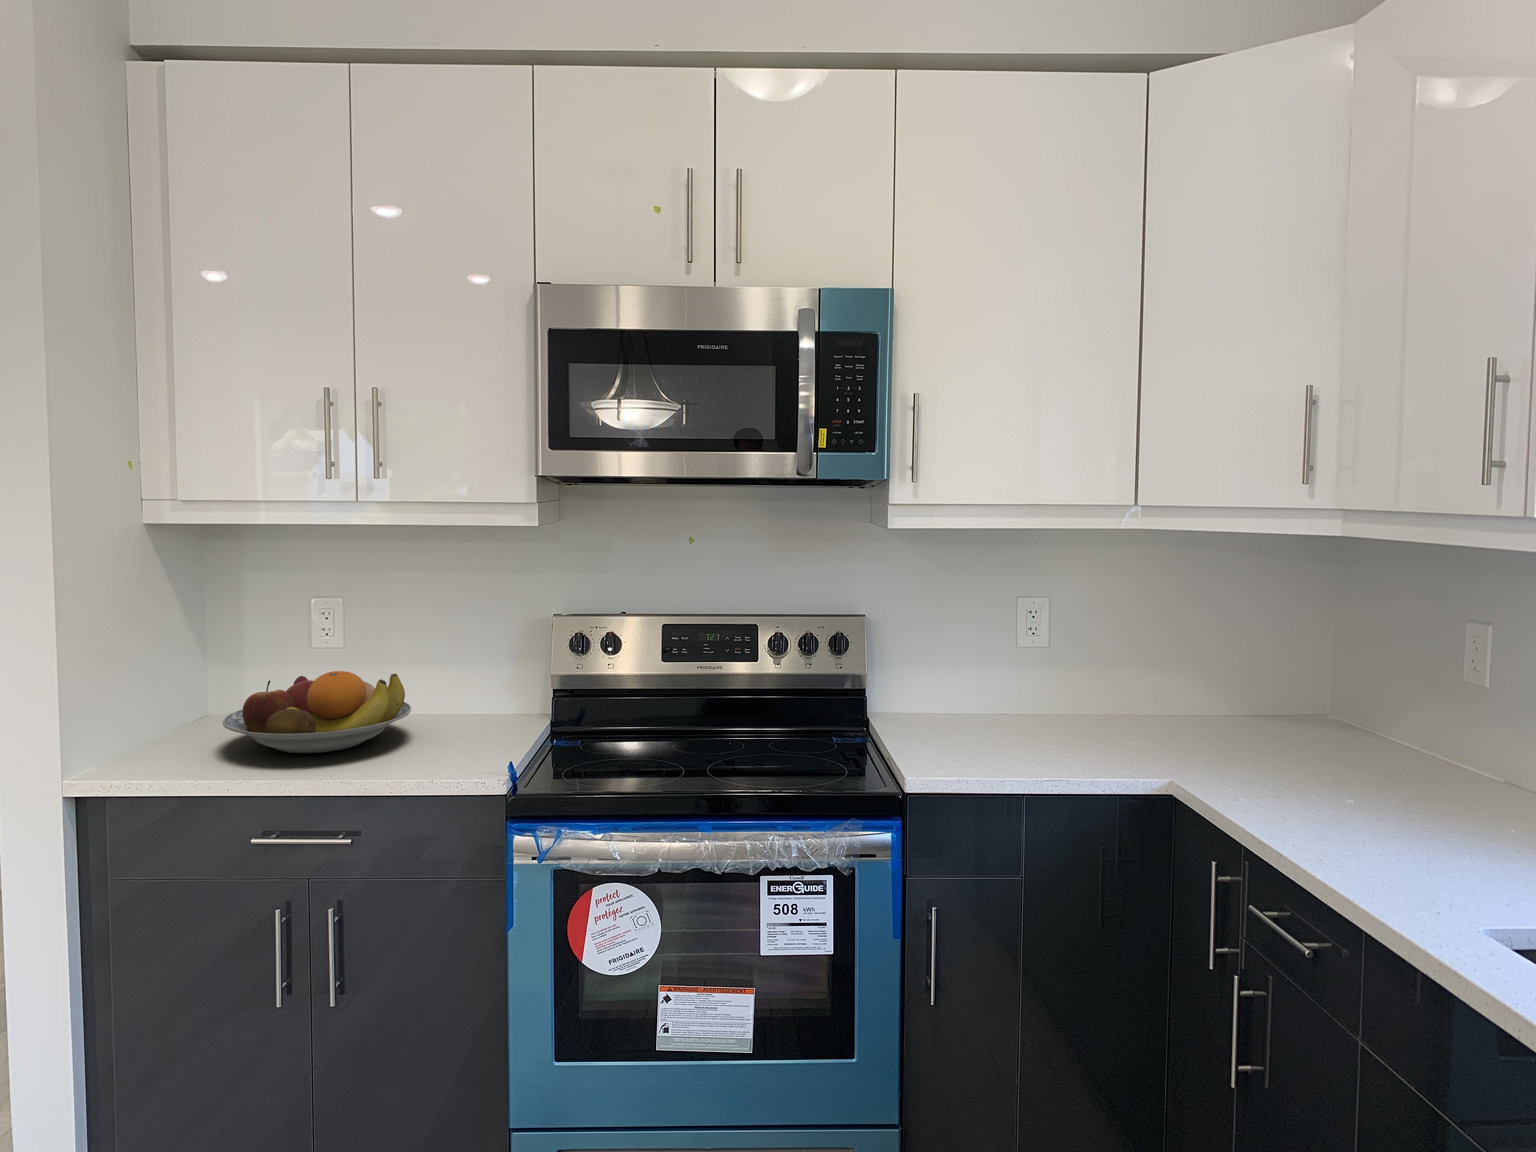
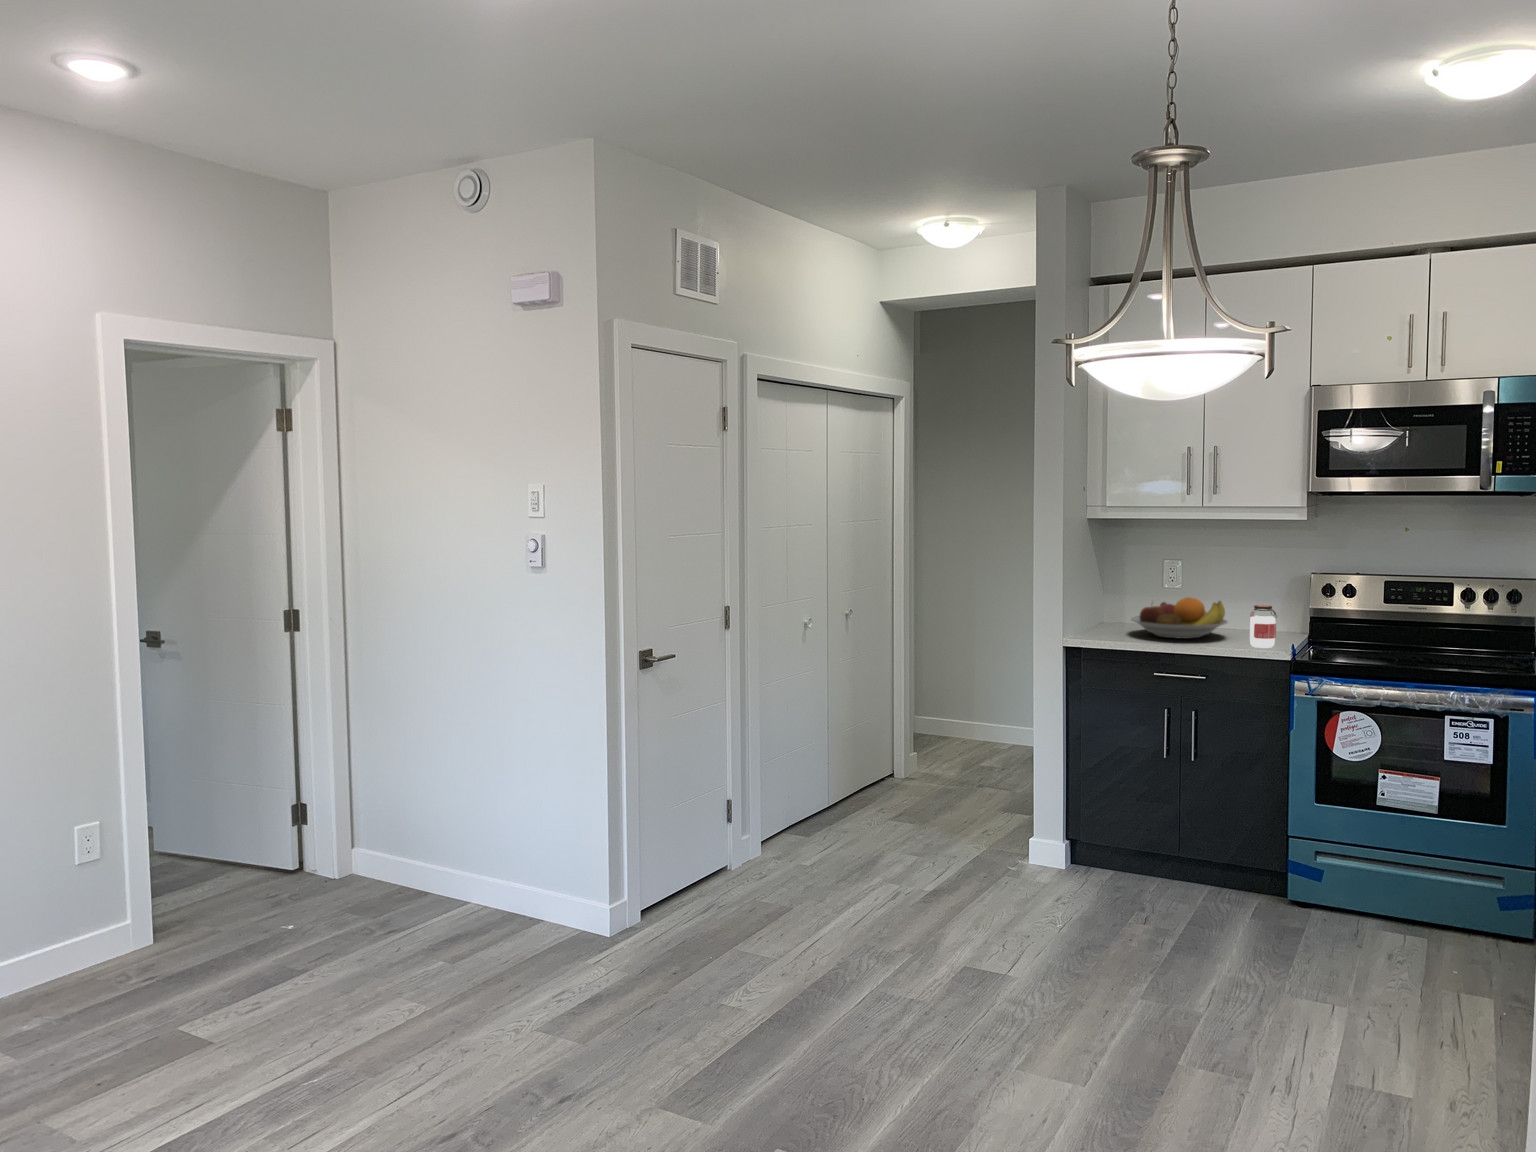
jar: none [436,685,485,769] -> present [1250,605,1277,648]

